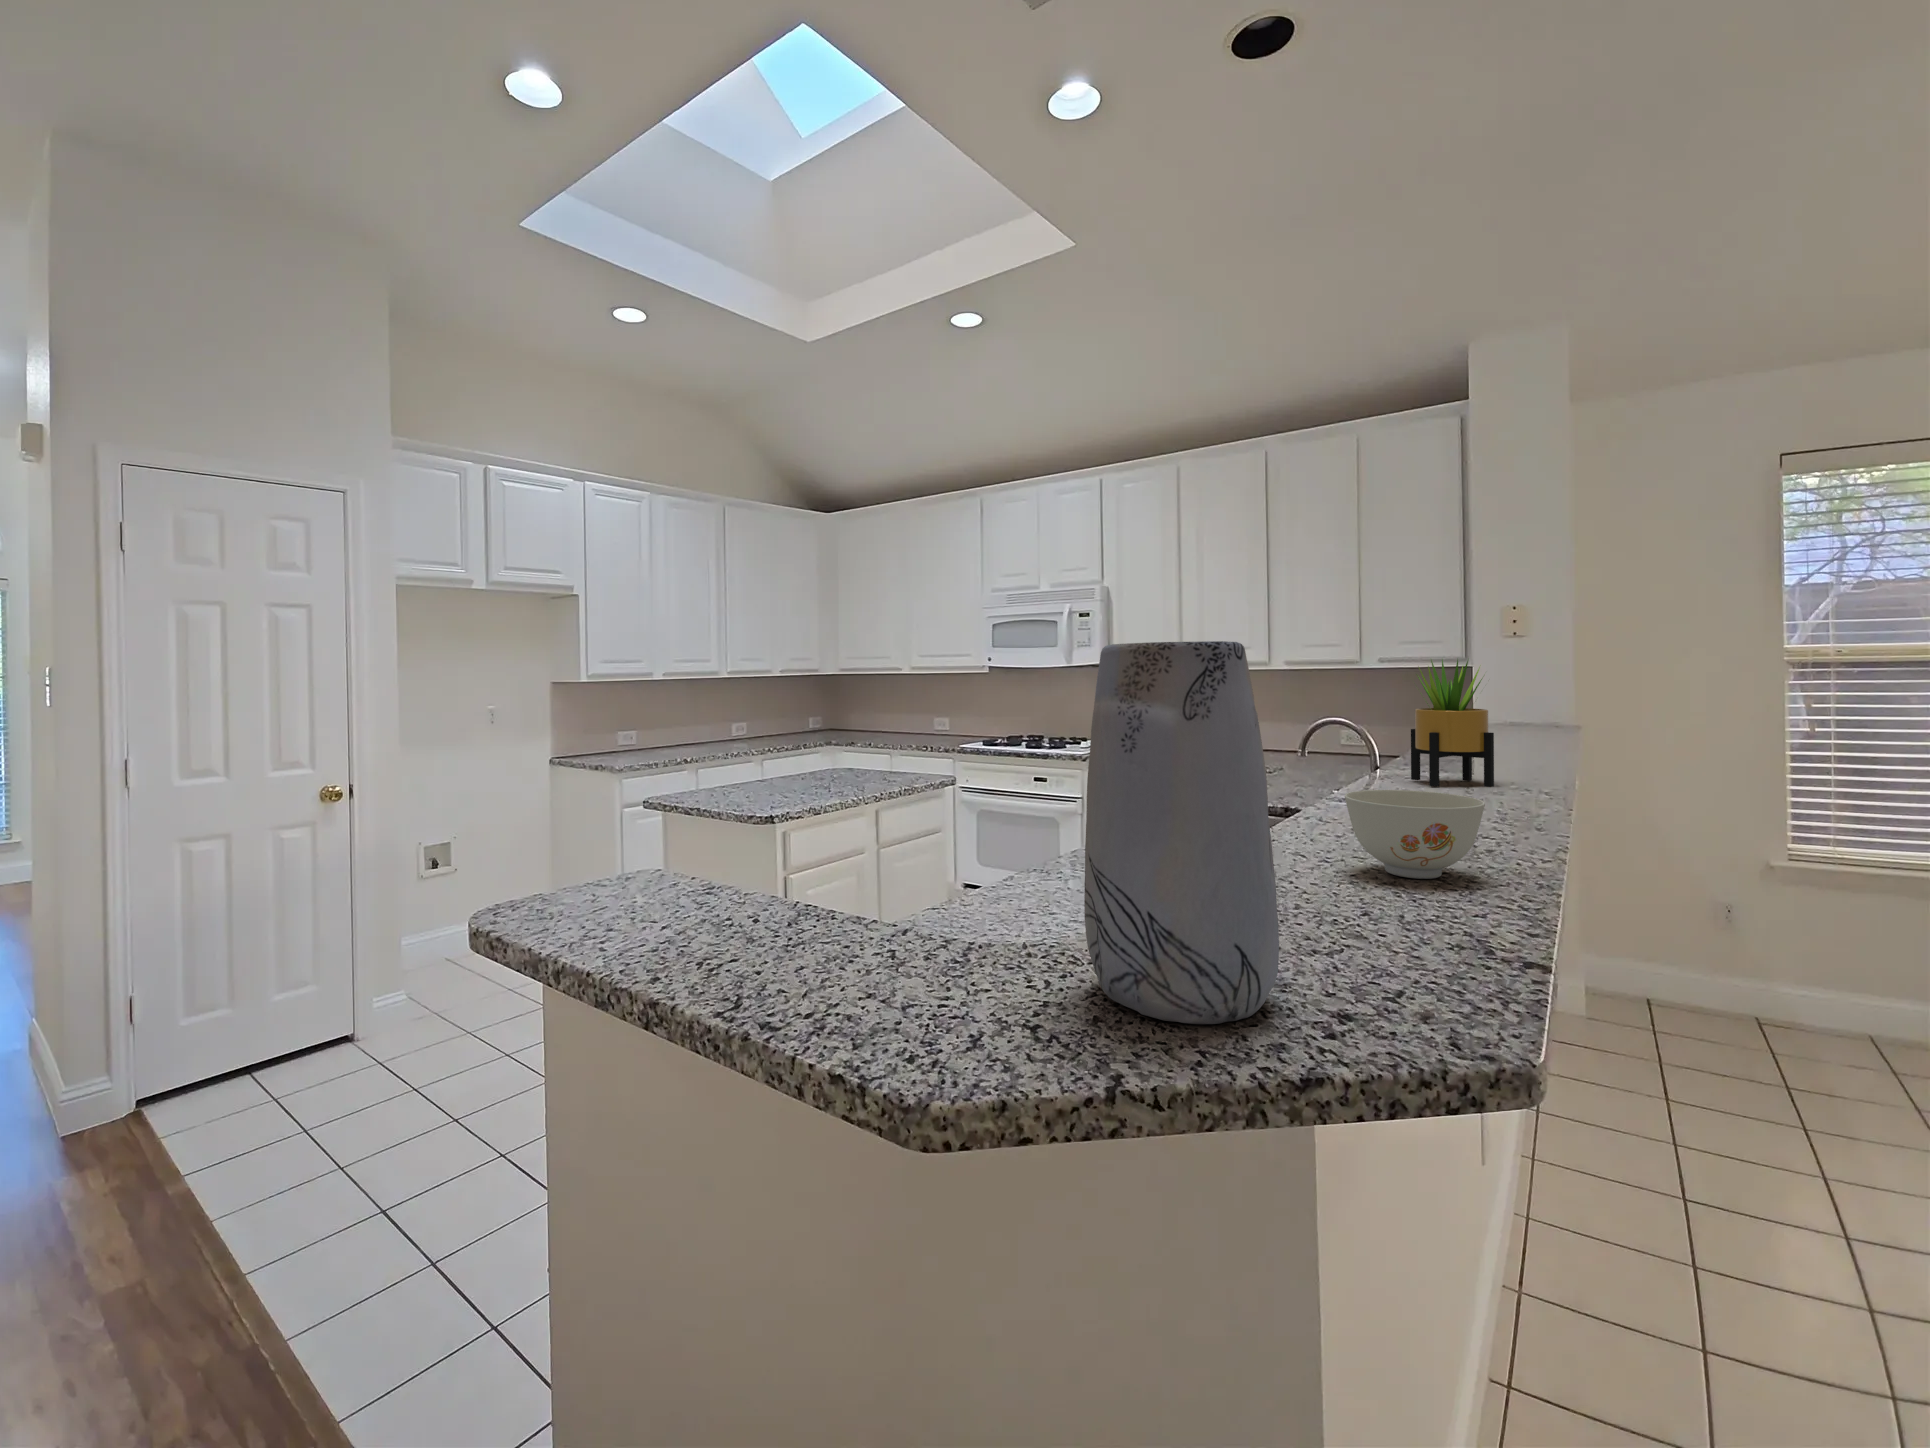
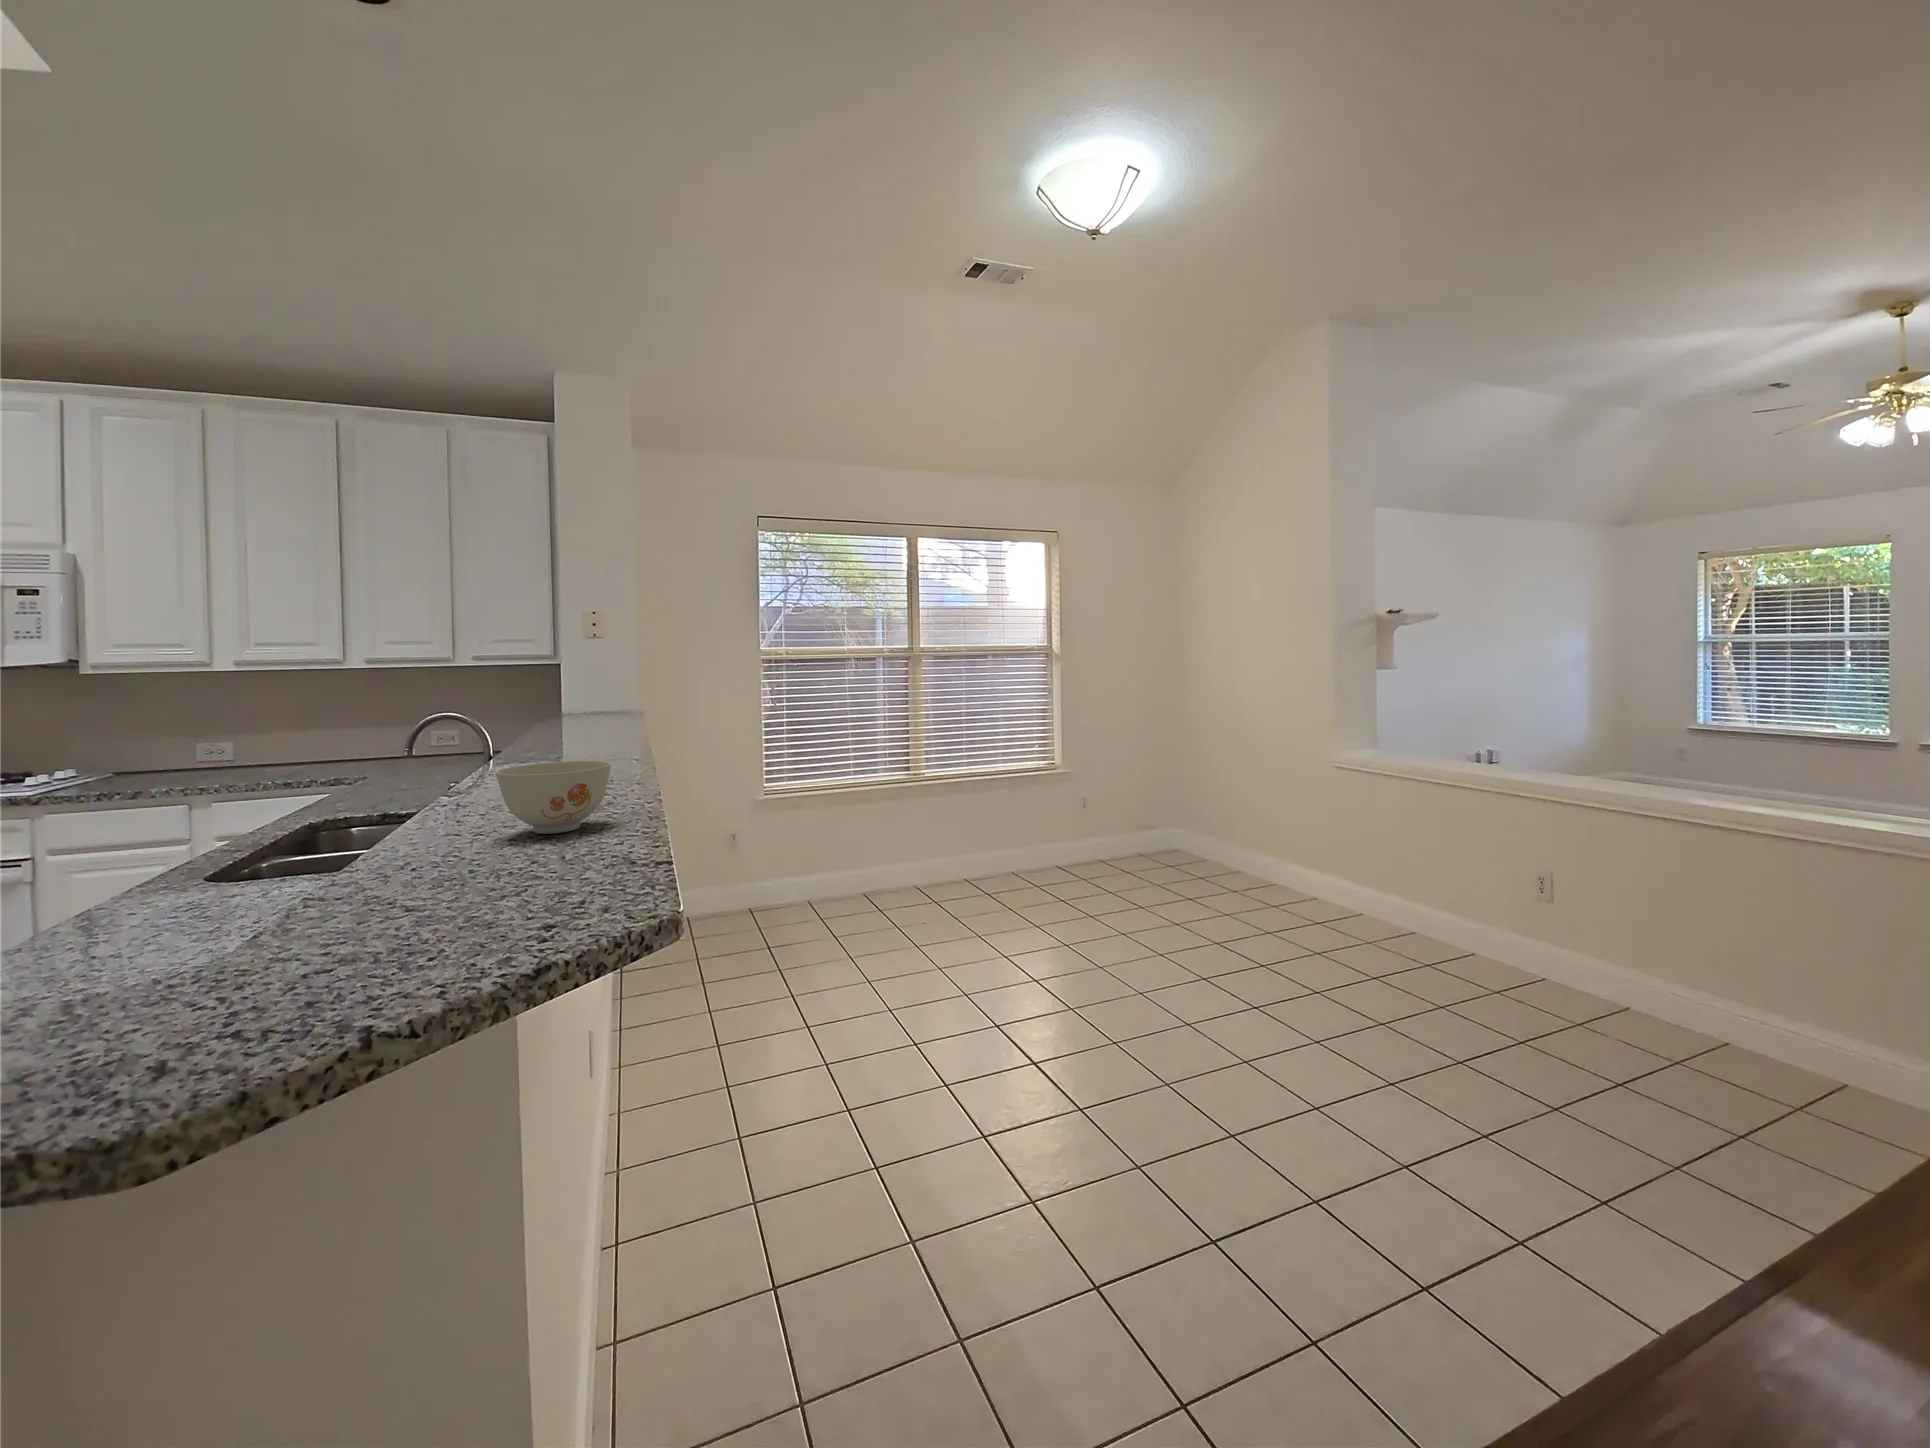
vase: present [1084,641,1279,1024] -> none [271,629,490,986]
potted plant: present [1411,660,1494,787] -> none [518,652,595,767]

